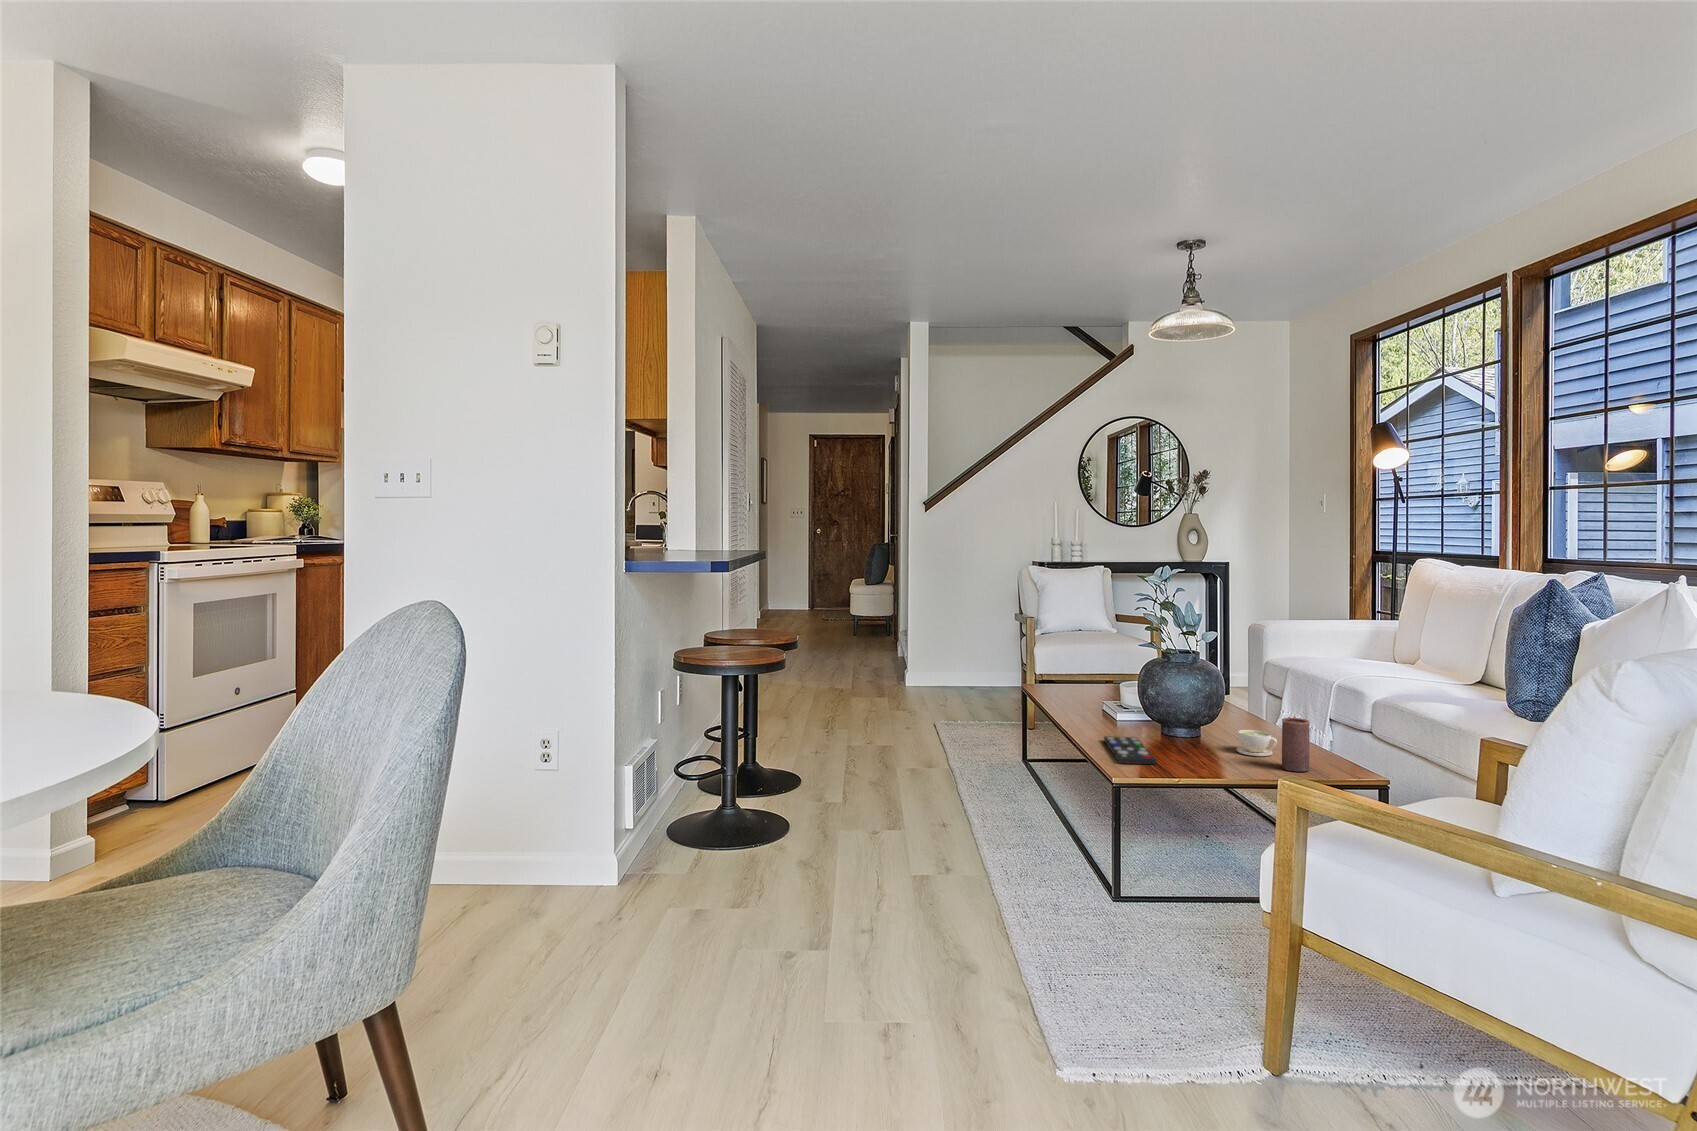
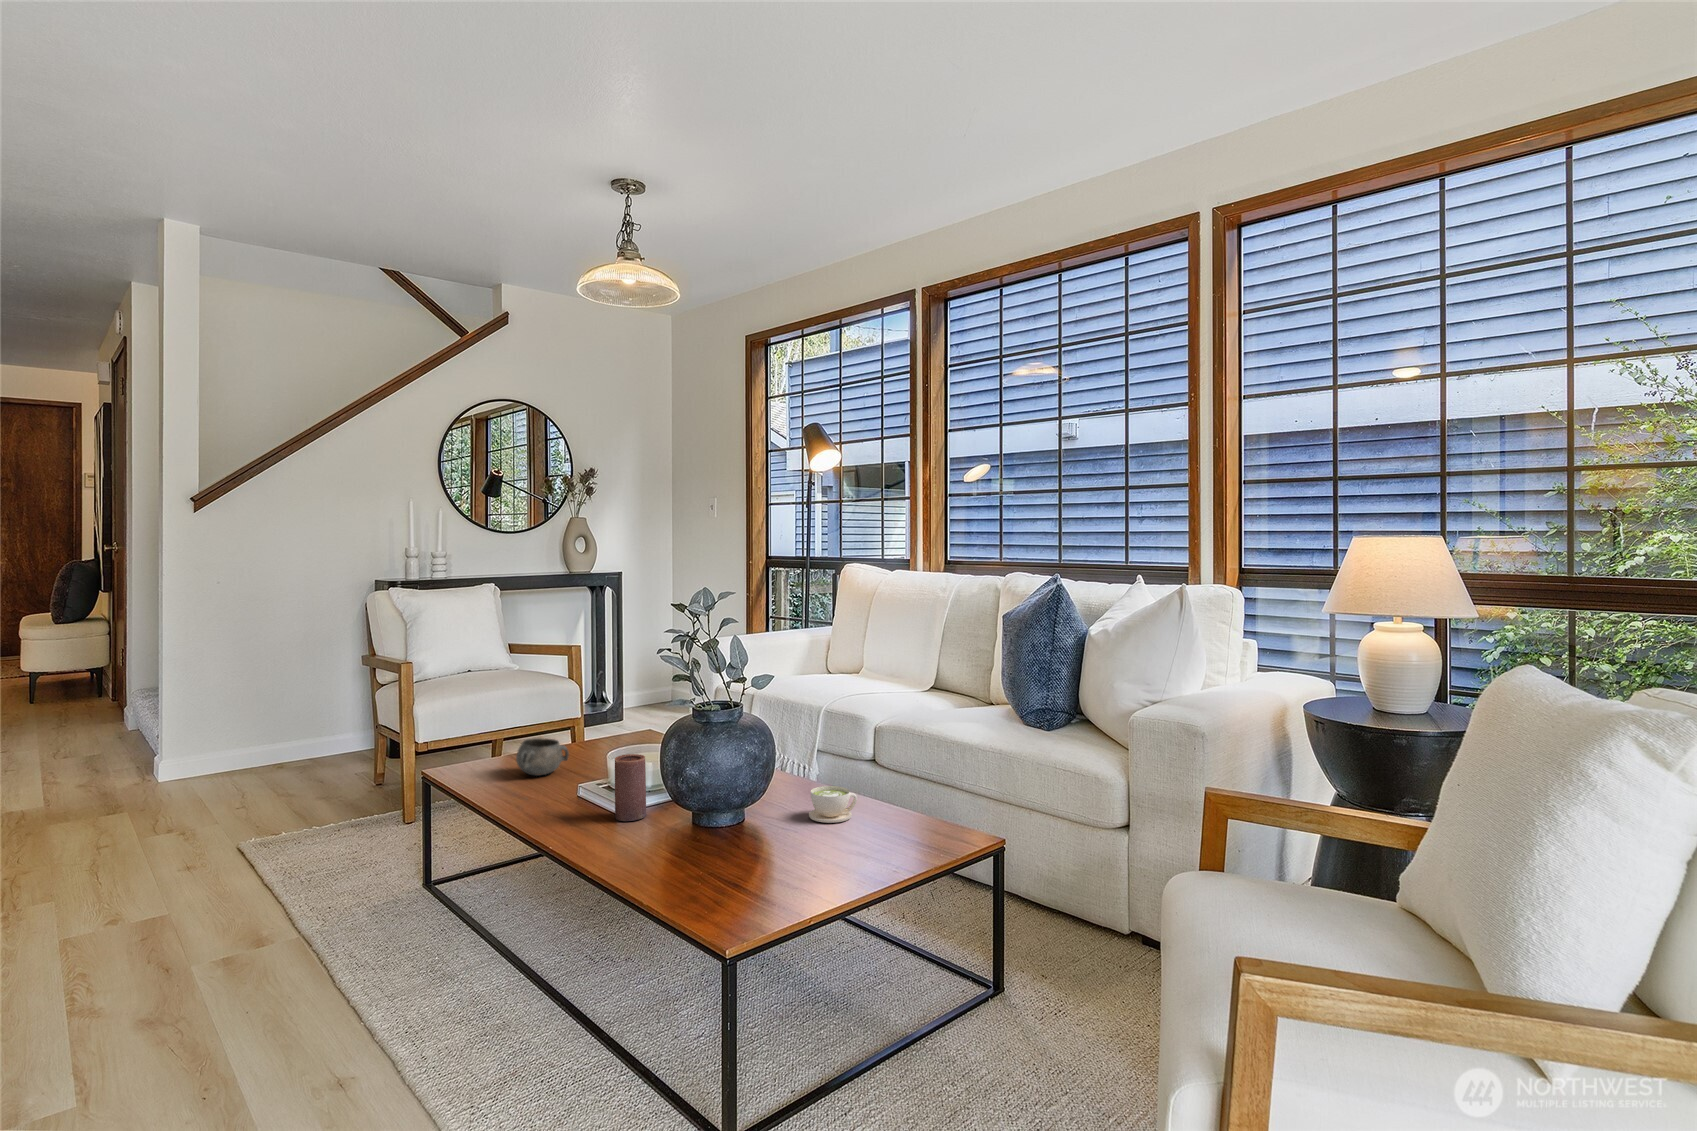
decorative bowl: none [1067,676,1102,701] -> present [516,738,569,776]
candle: present [1282,718,1310,772] -> present [615,754,646,821]
remote control: present [1104,736,1156,764] -> none [636,826,746,881]

